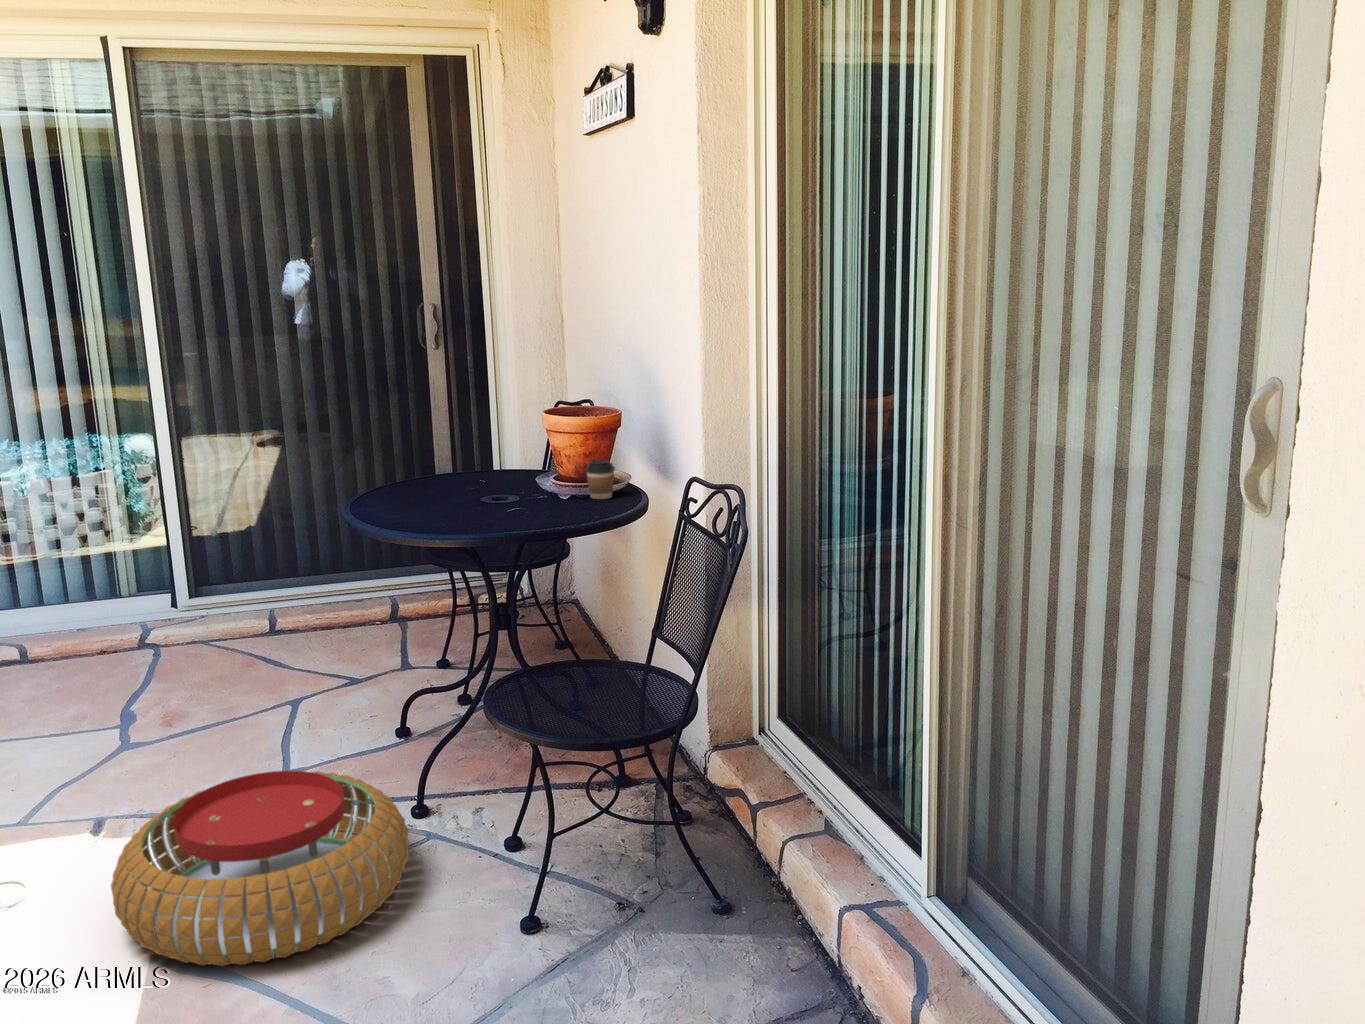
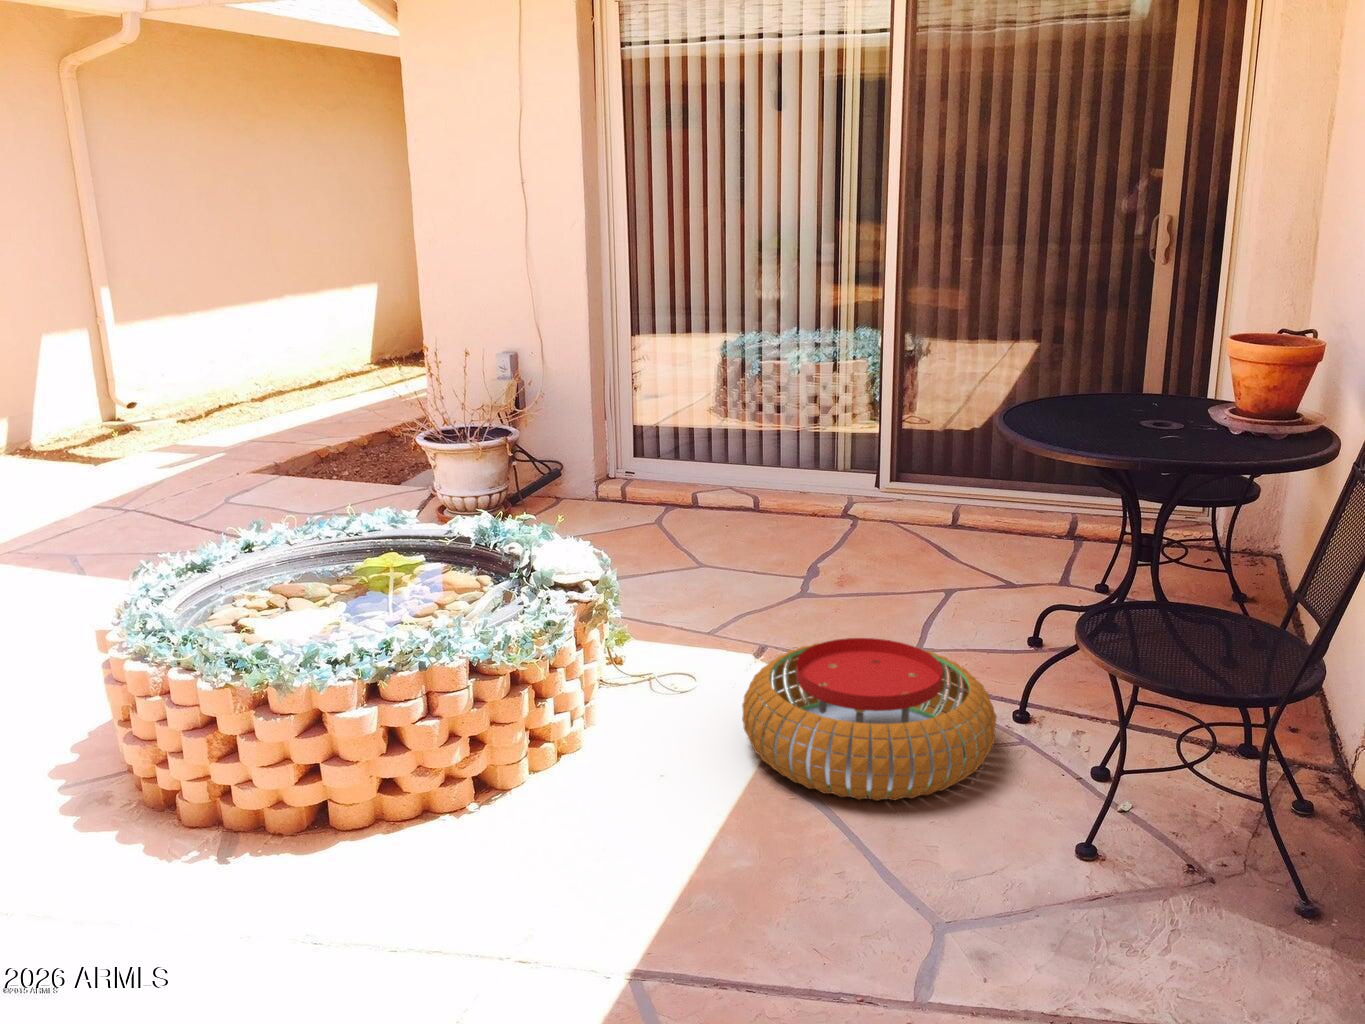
coffee cup: present [586,459,615,499] -> none [1275,395,1312,442]

